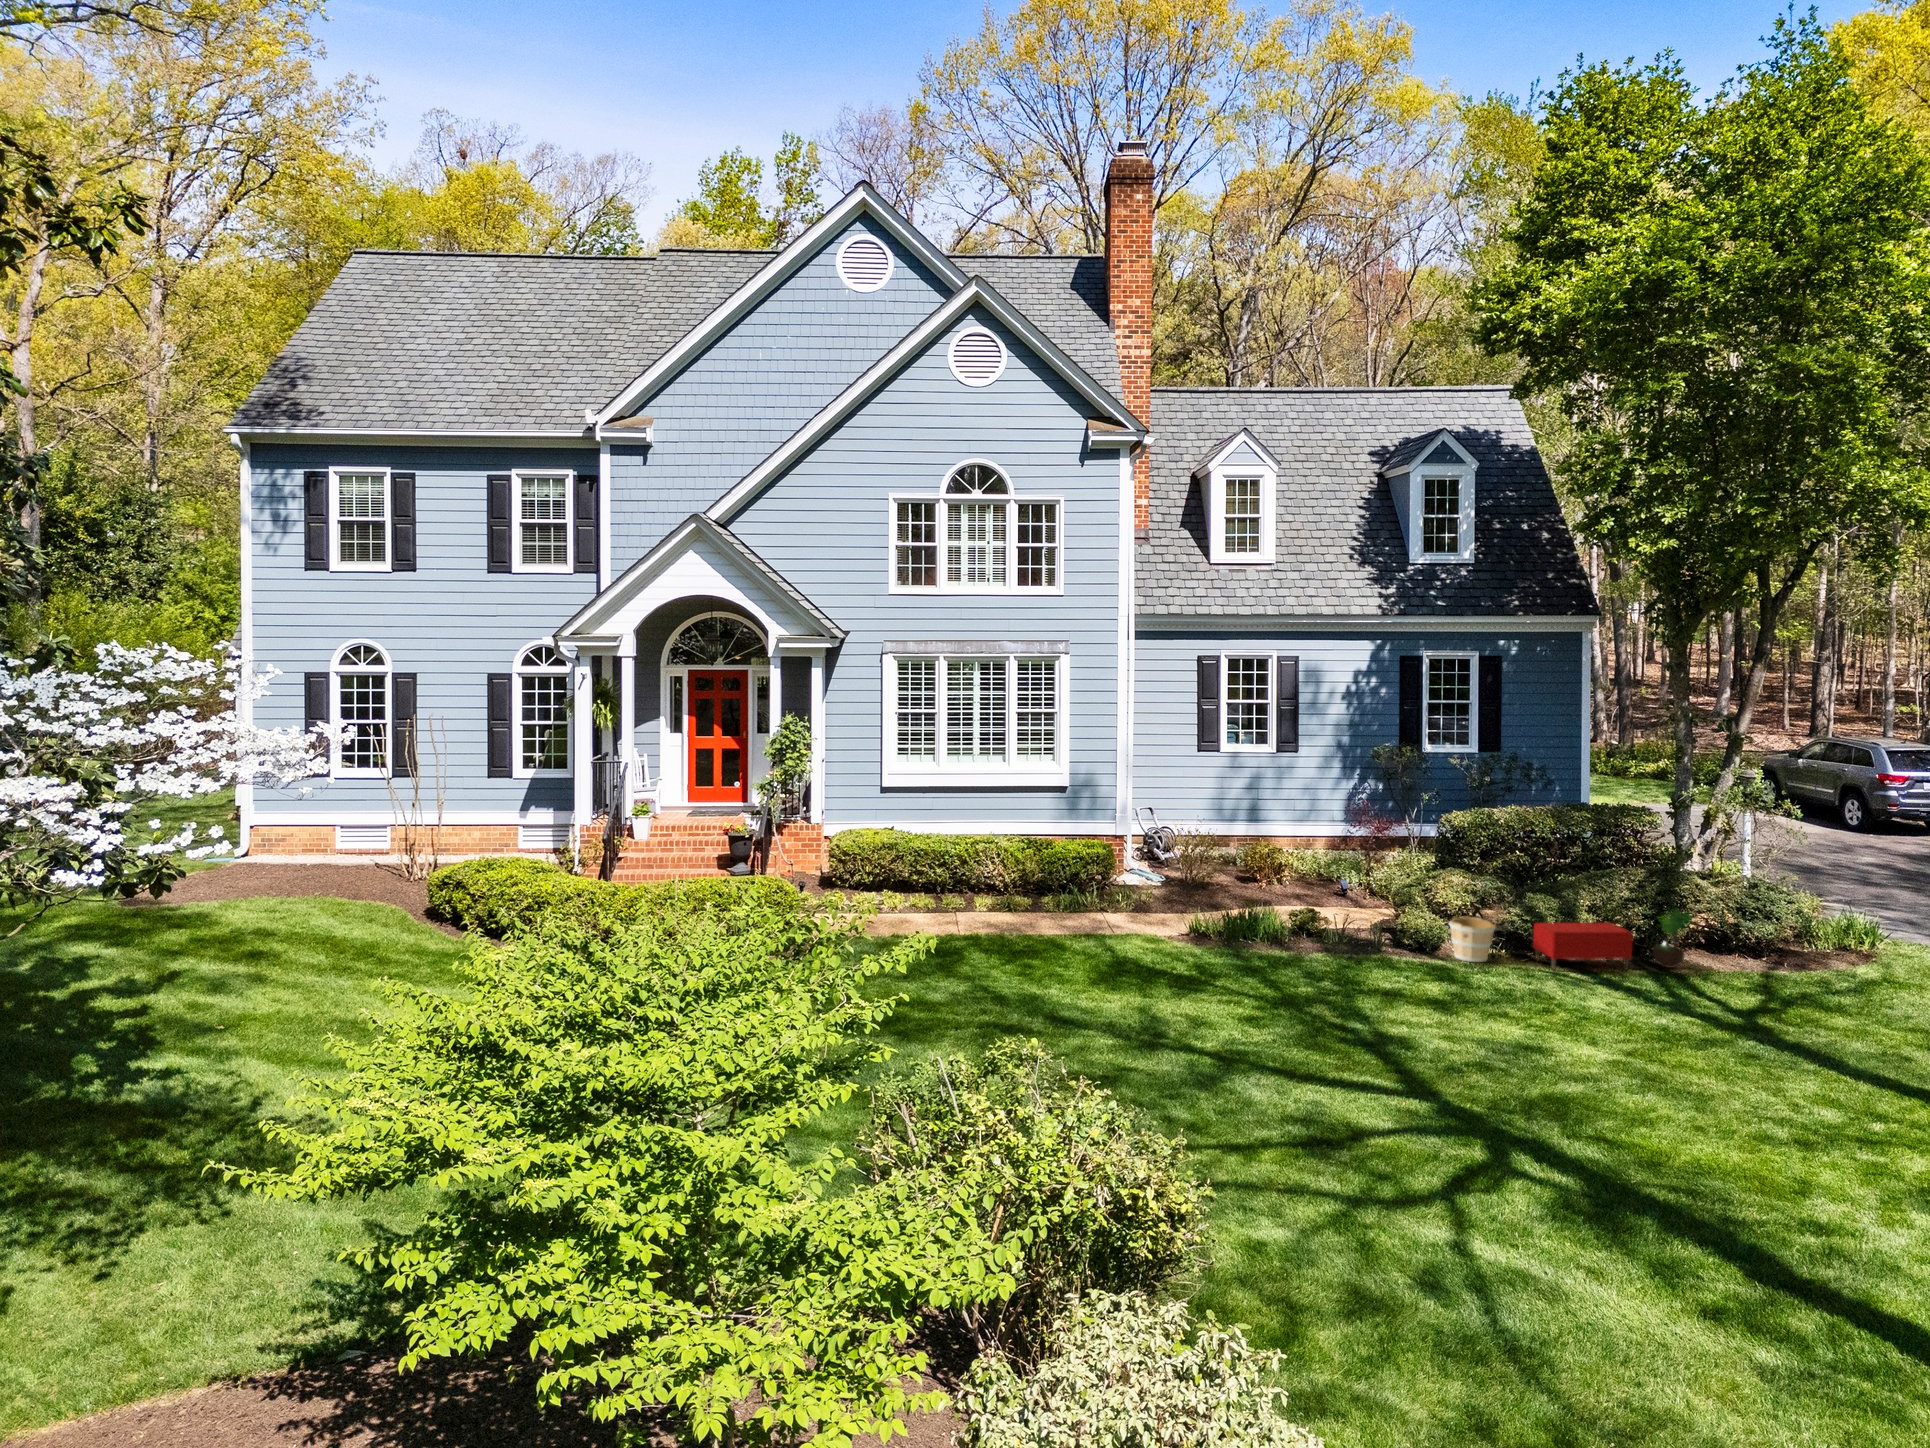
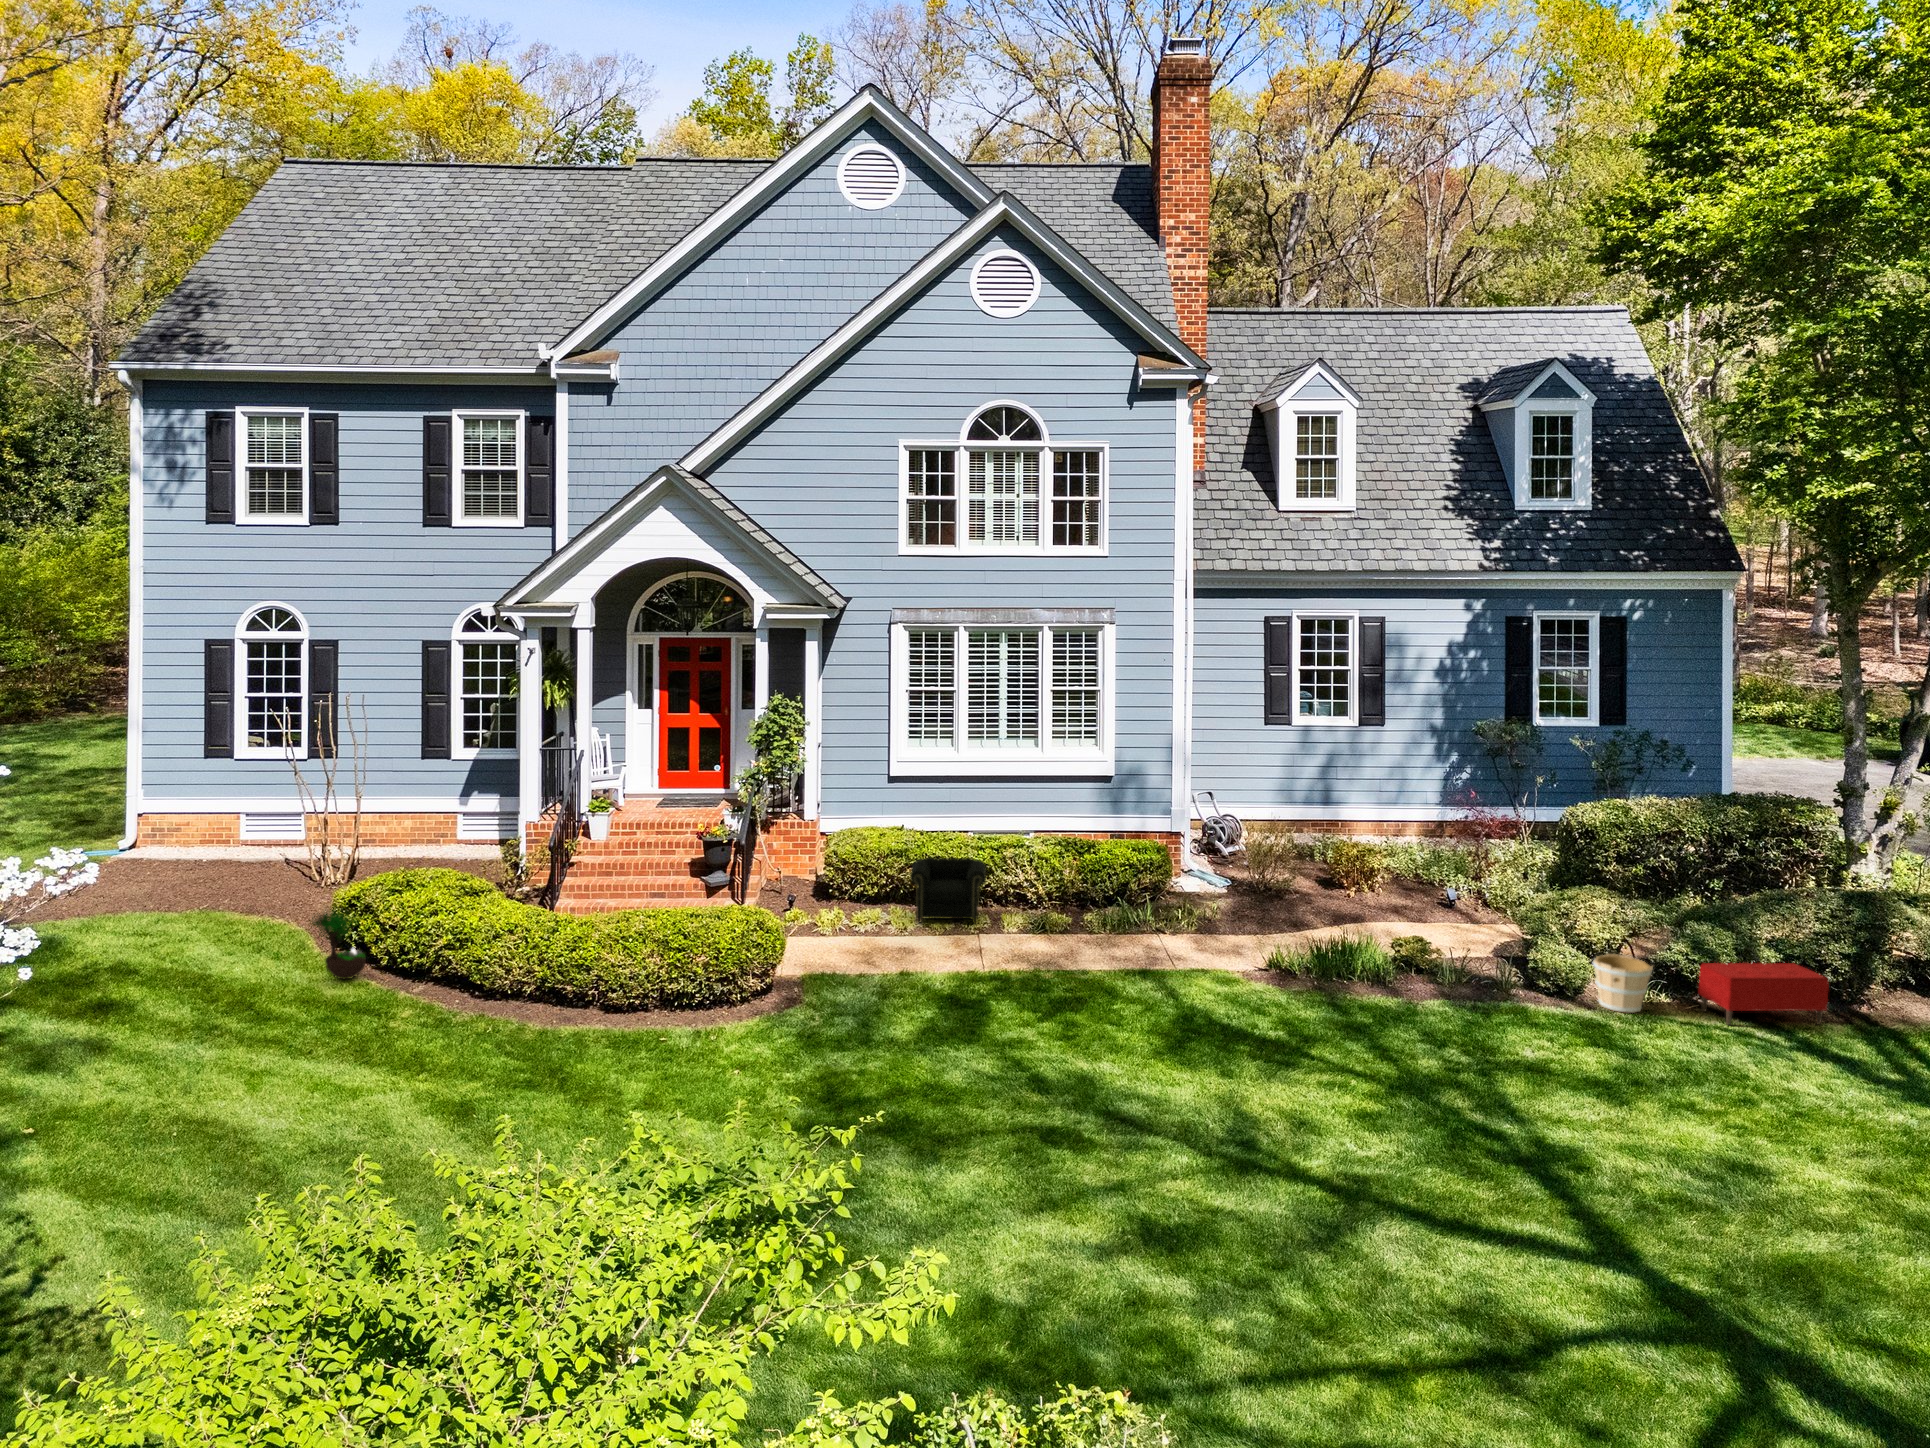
armchair: none [899,848,962,901] -> present [910,858,986,924]
potted tree: present [1653,911,1693,968] -> present [311,906,366,979]

